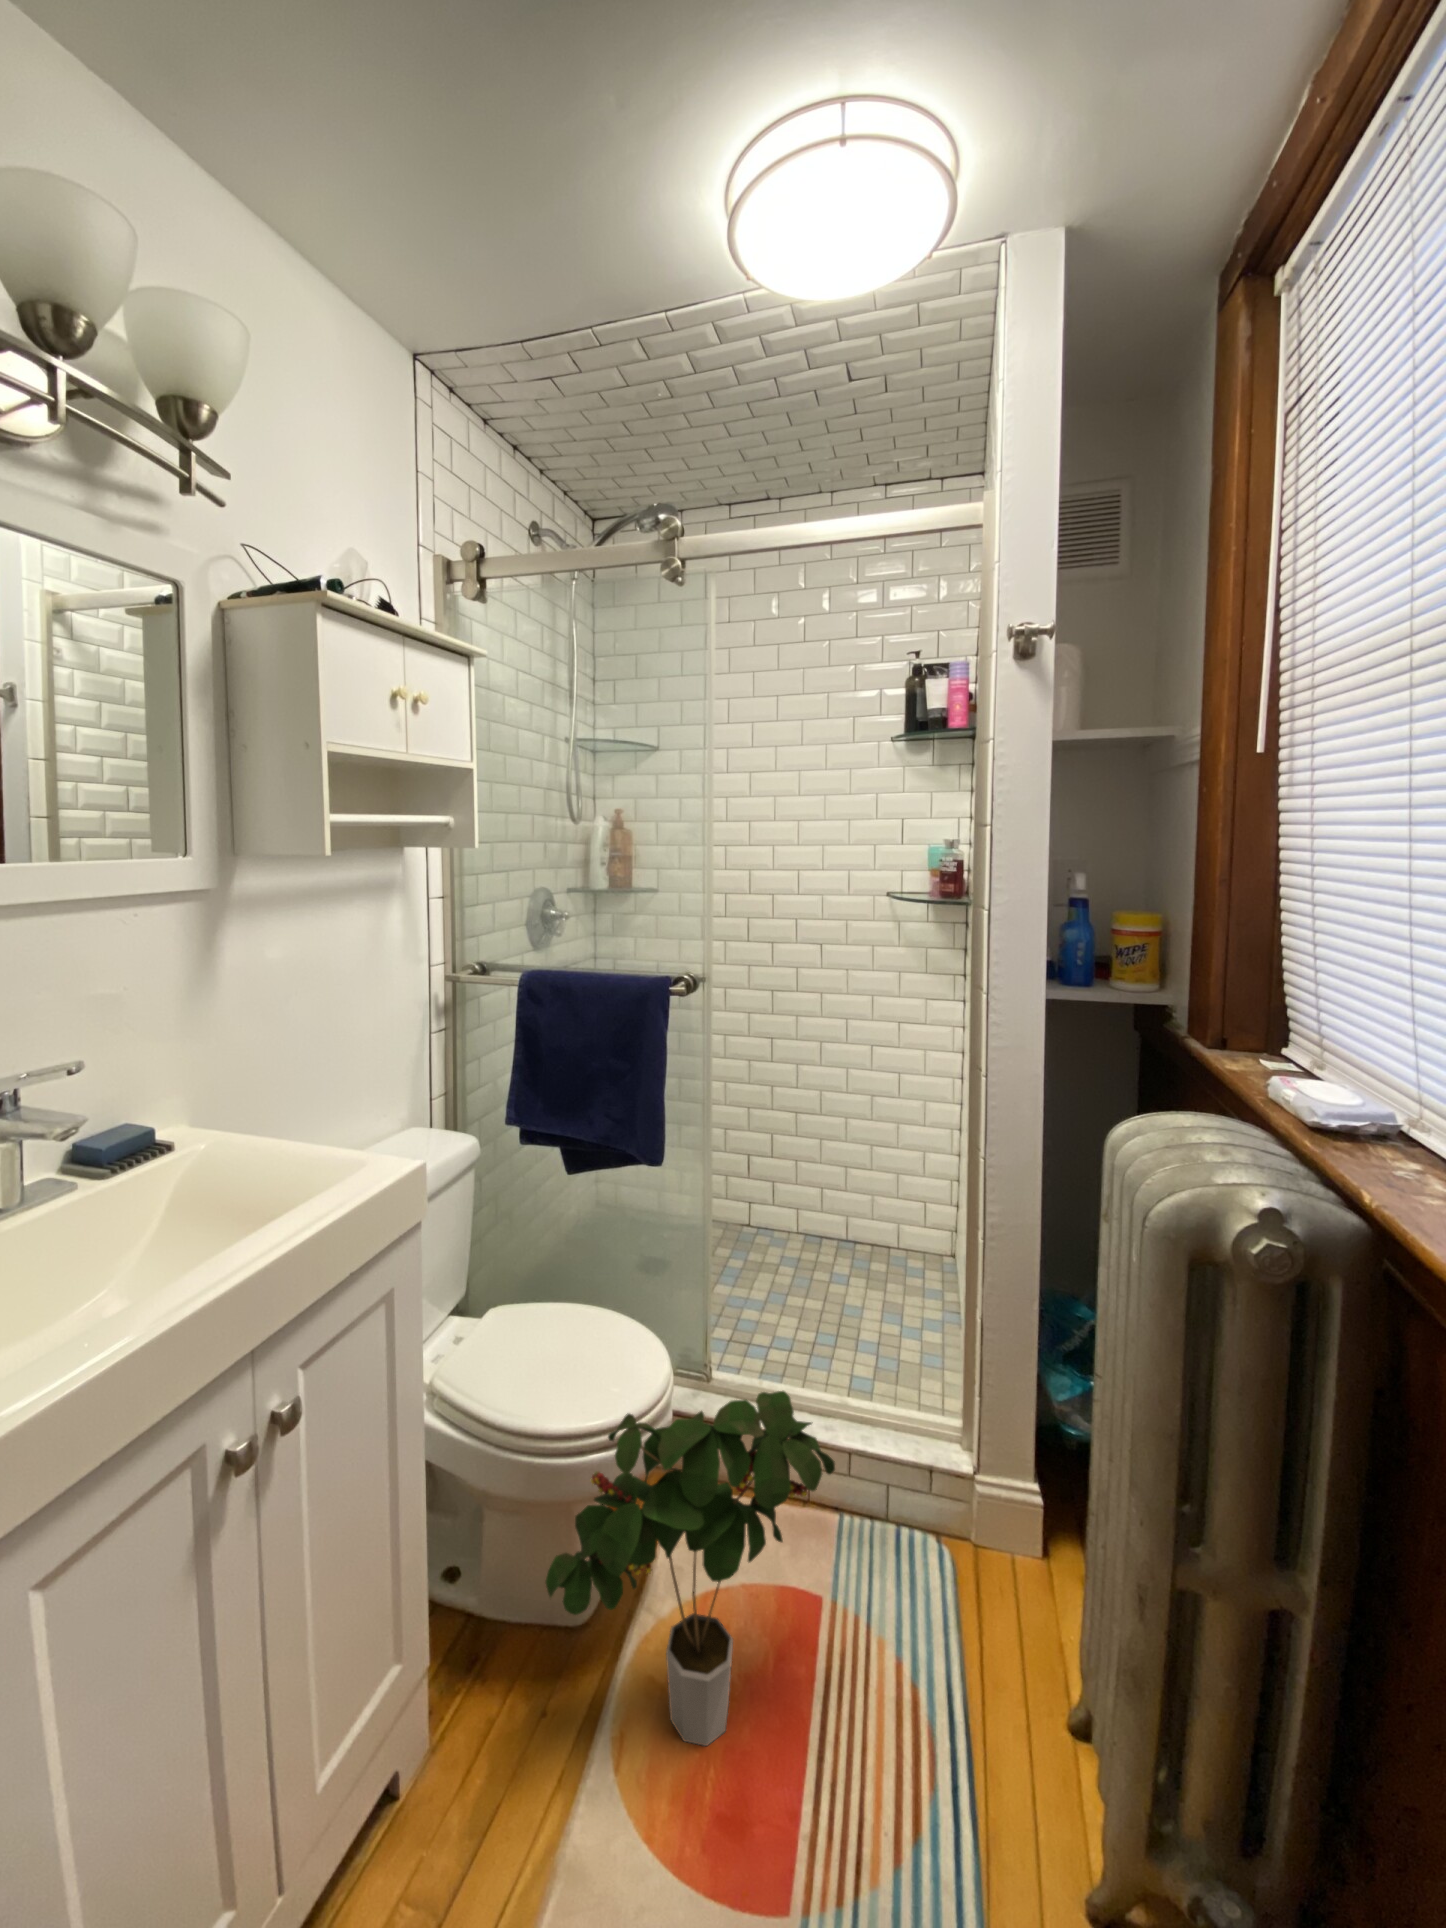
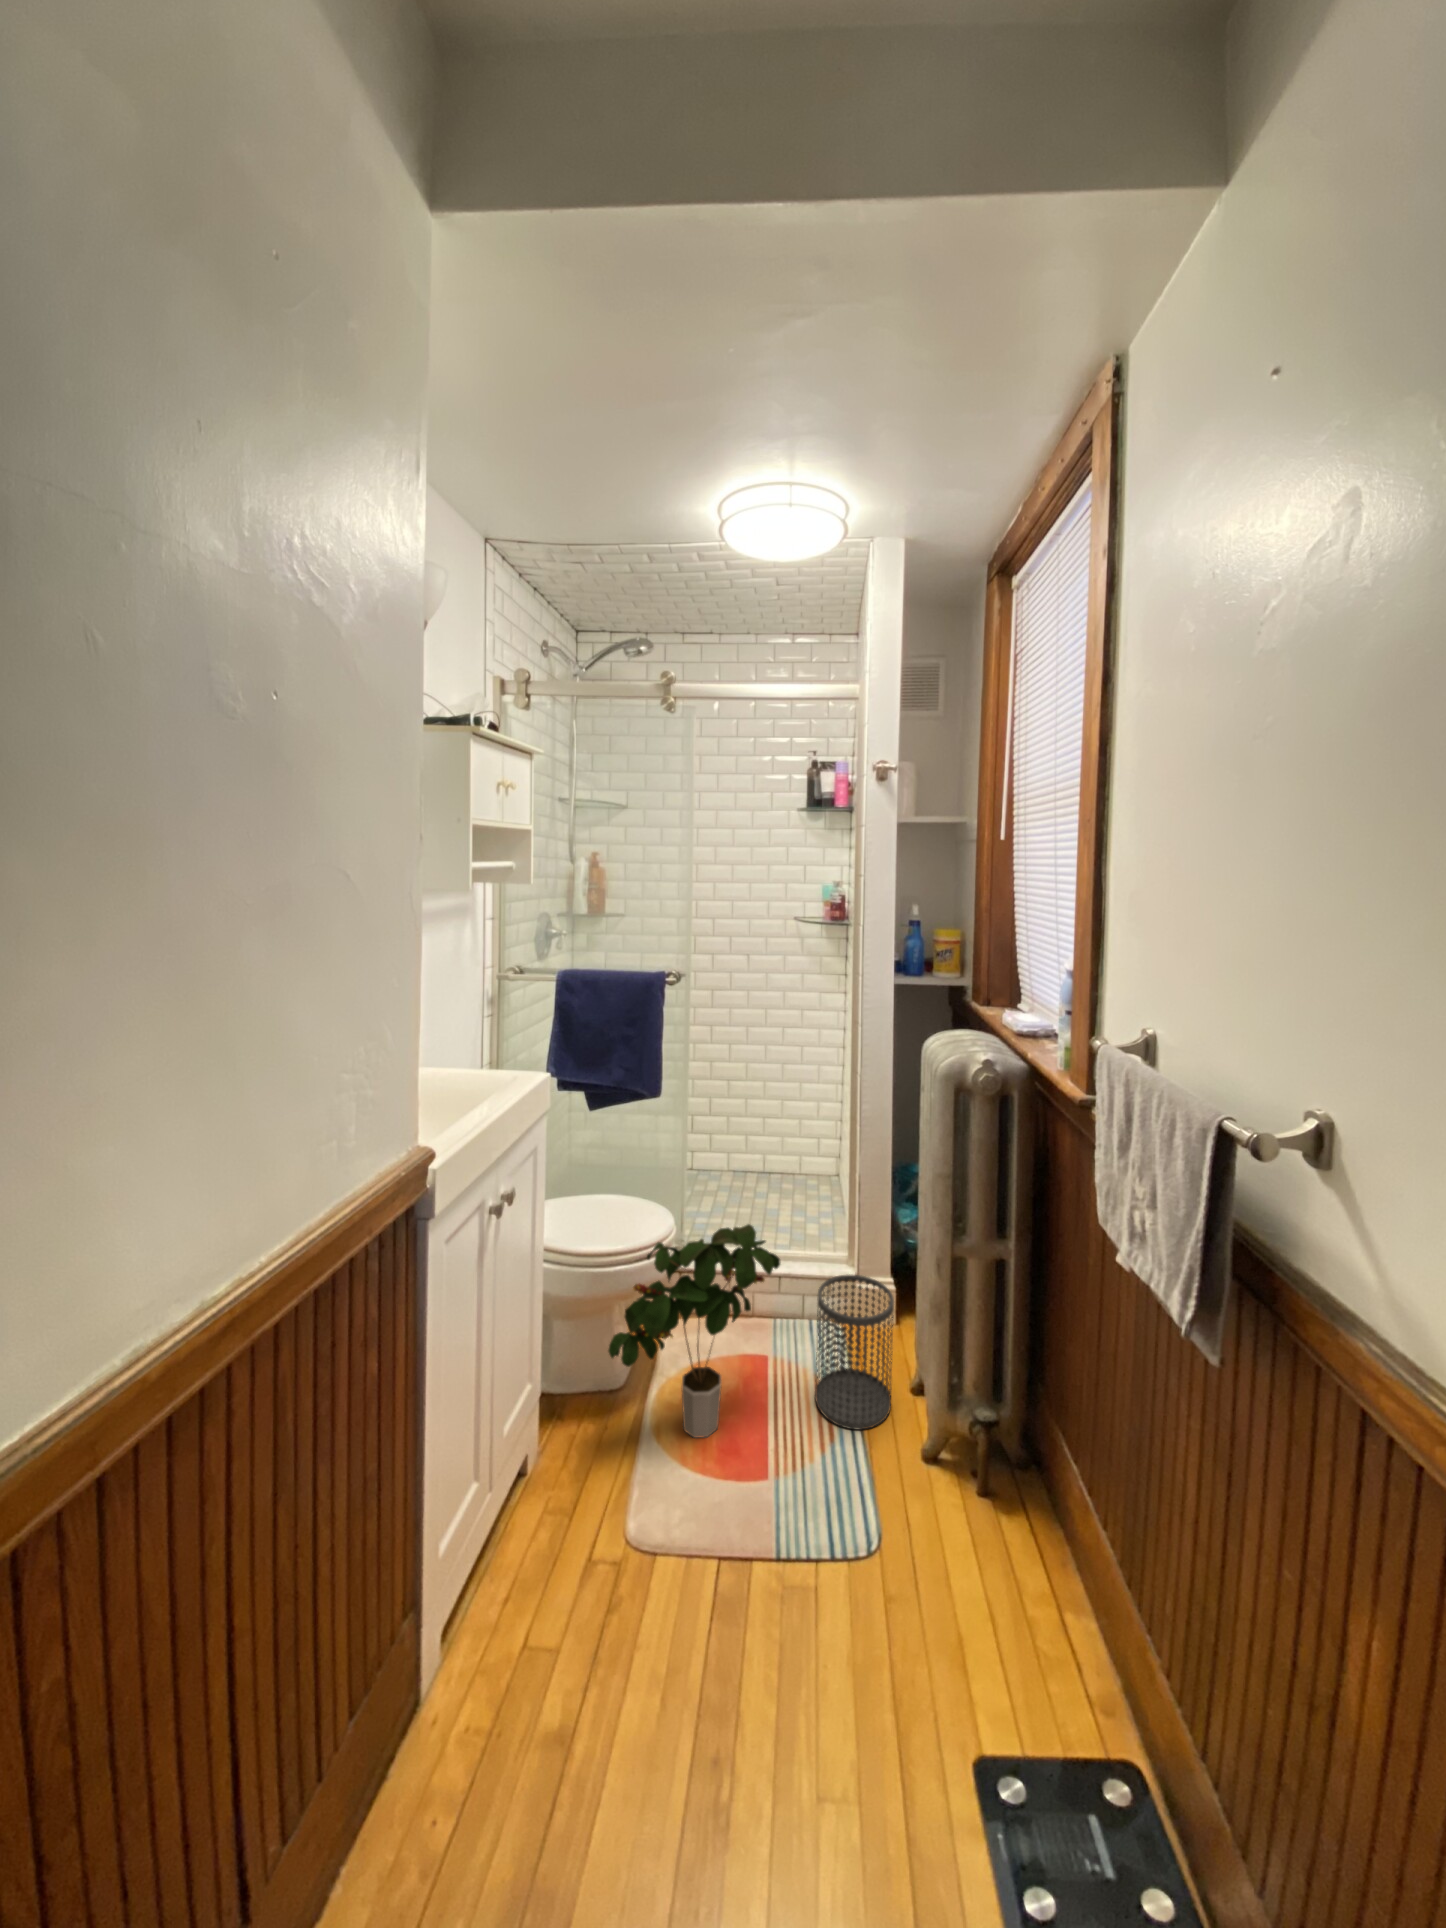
wastebasket: none [896,1495,1040,1799] -> present [815,1274,894,1430]

